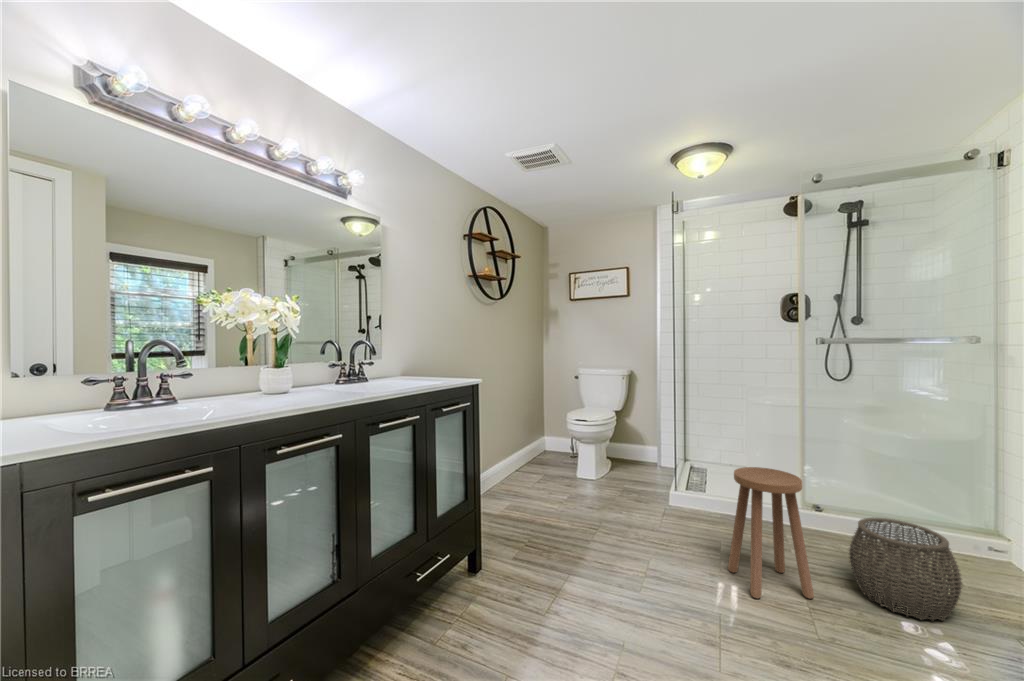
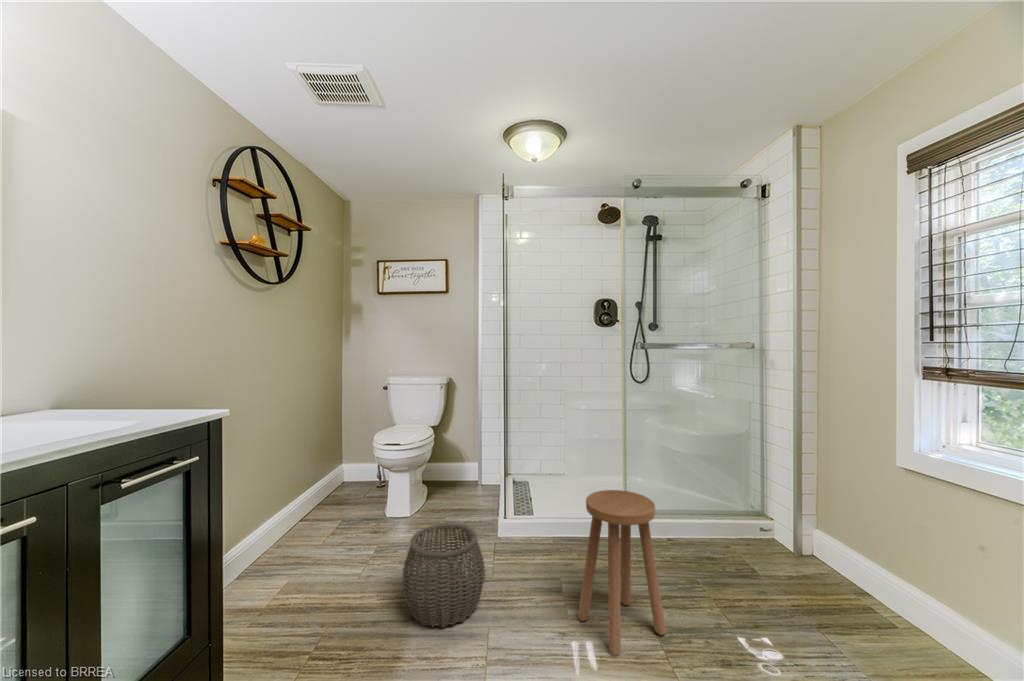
woven basket: present [849,518,962,621] -> present [402,523,485,627]

